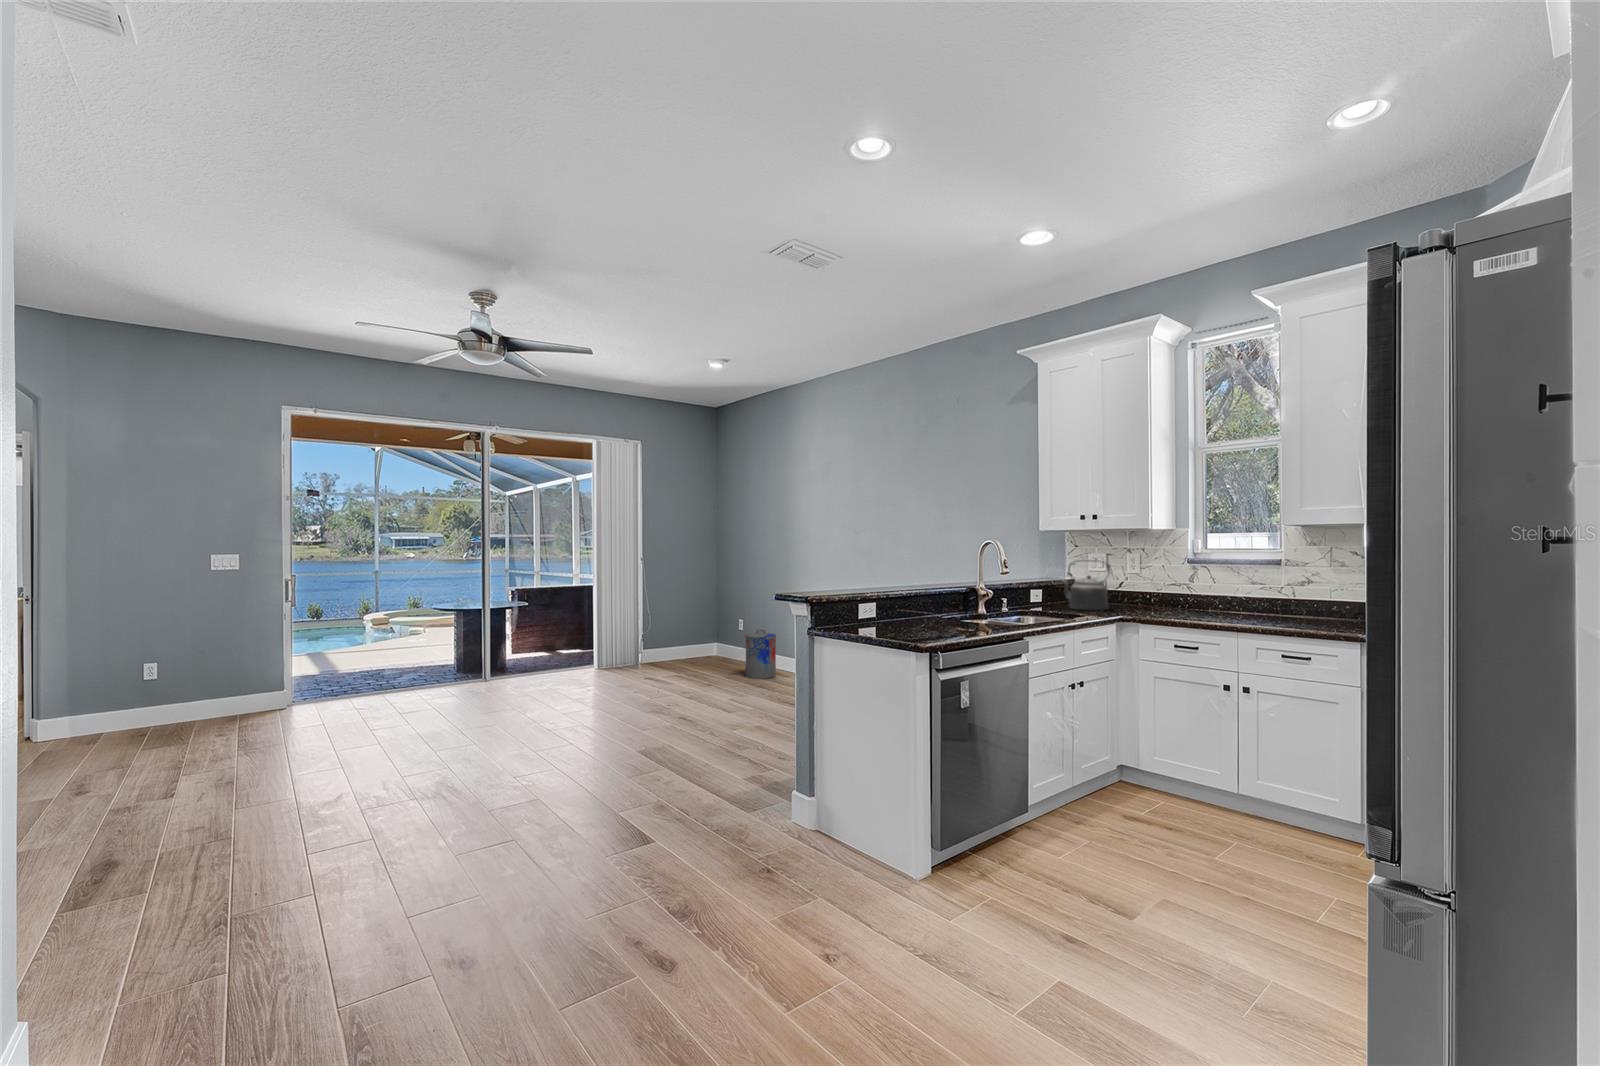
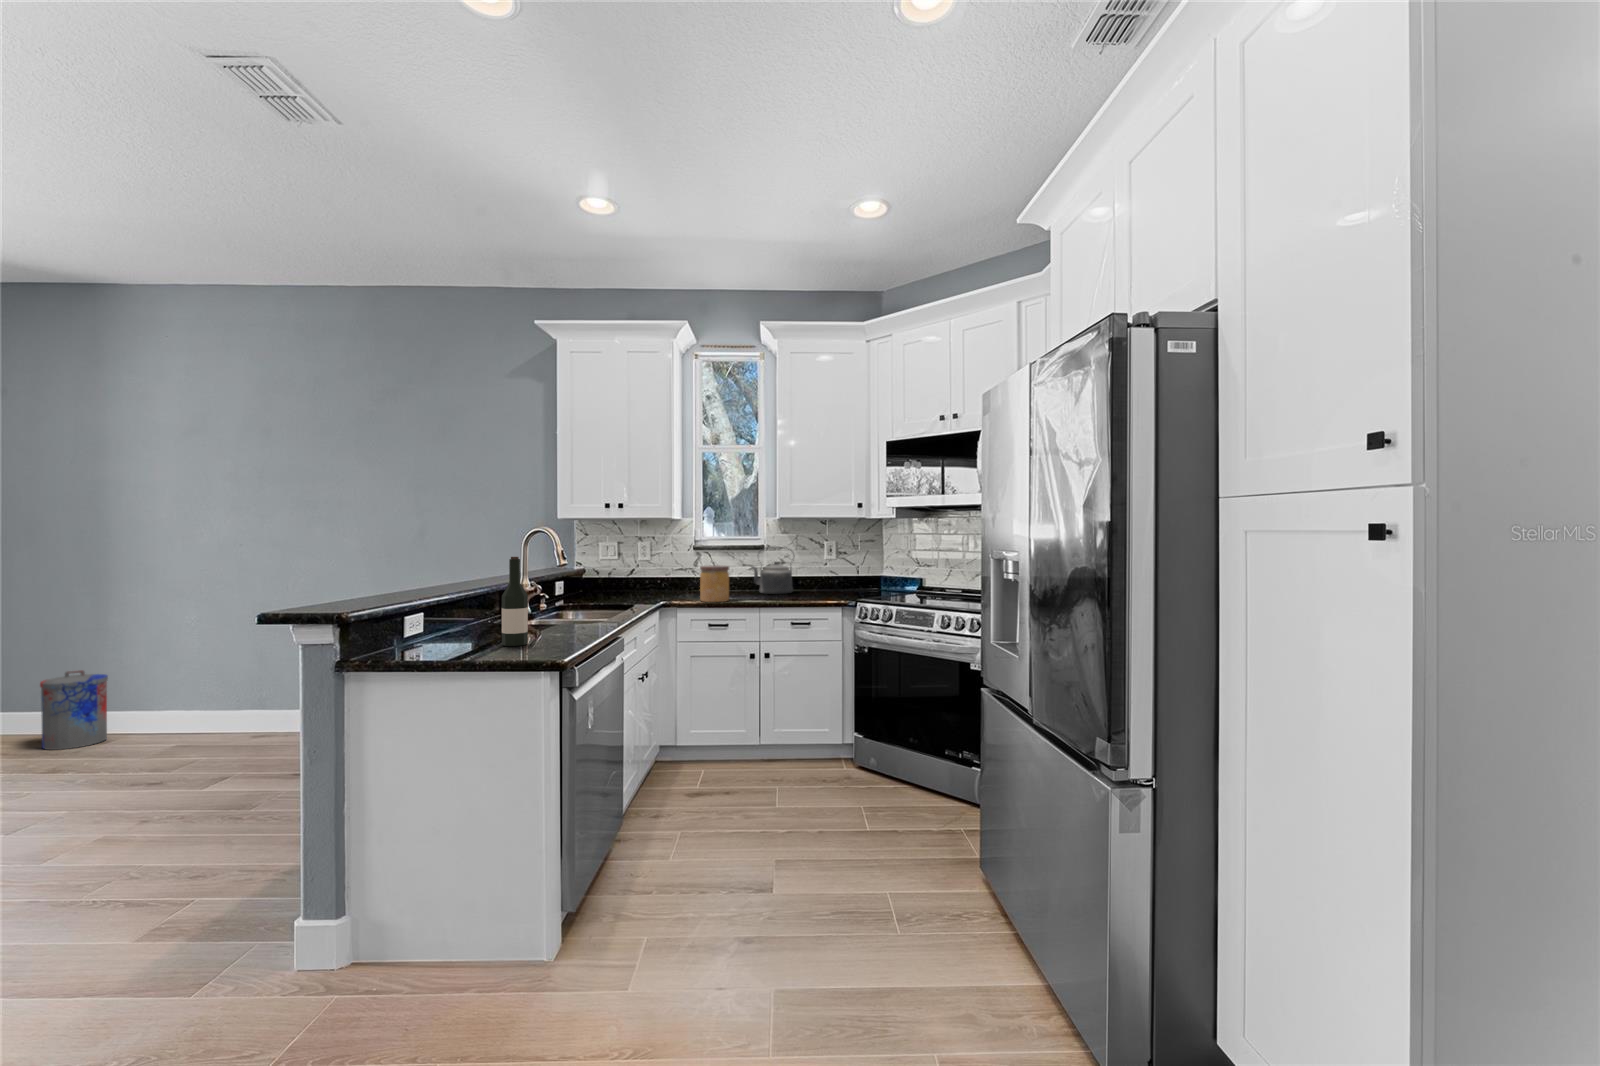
kettle: present [1061,561,1110,611] -> present [751,548,793,594]
wine bottle: none [877,562,896,637] -> present [502,557,528,646]
jar: none [1166,580,1203,621] -> present [700,565,729,602]

